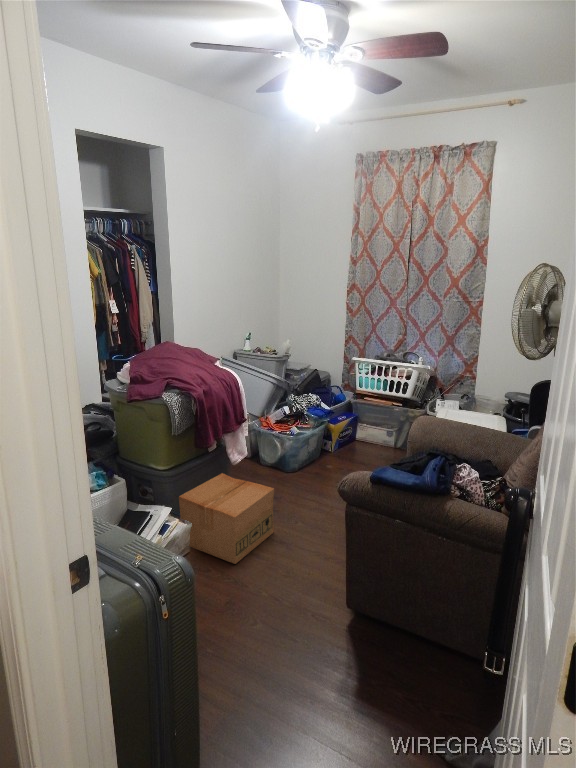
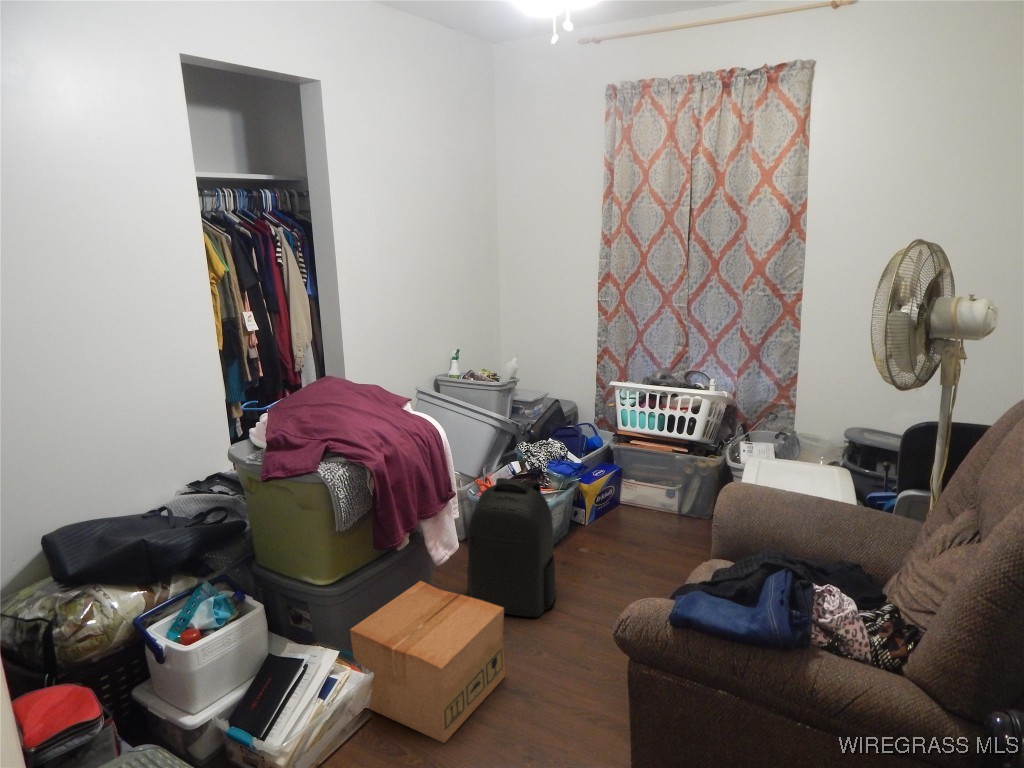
backpack: none [251,413,309,502] -> present [467,478,556,617]

